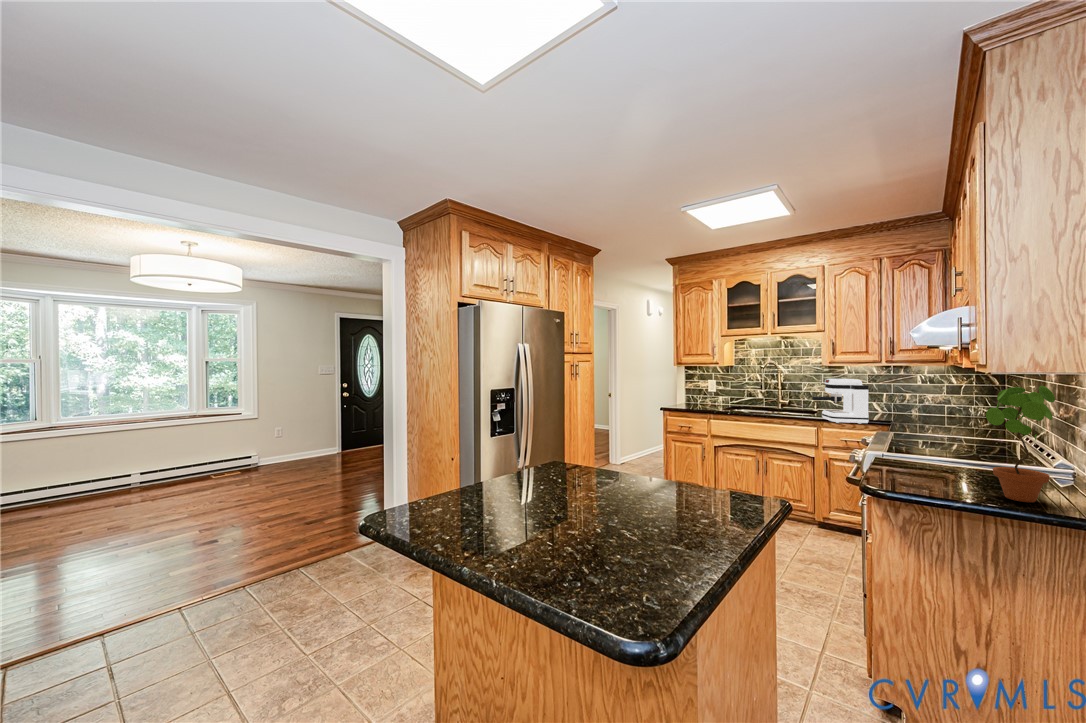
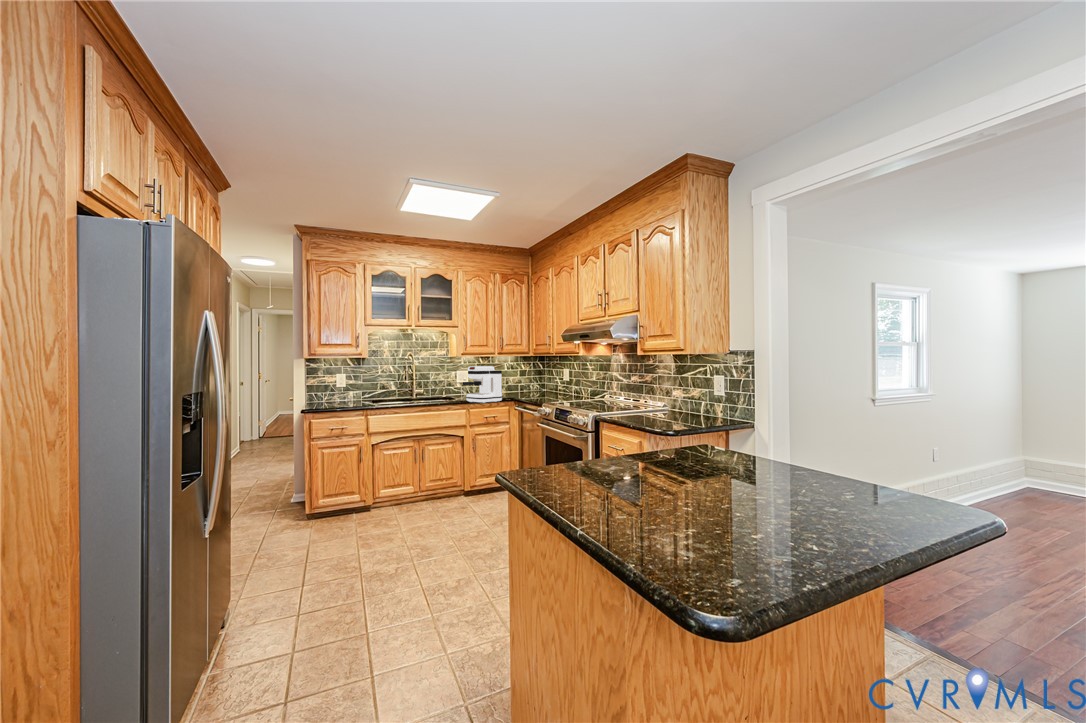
potted plant: present [986,386,1055,502] -> none [664,357,692,422]

